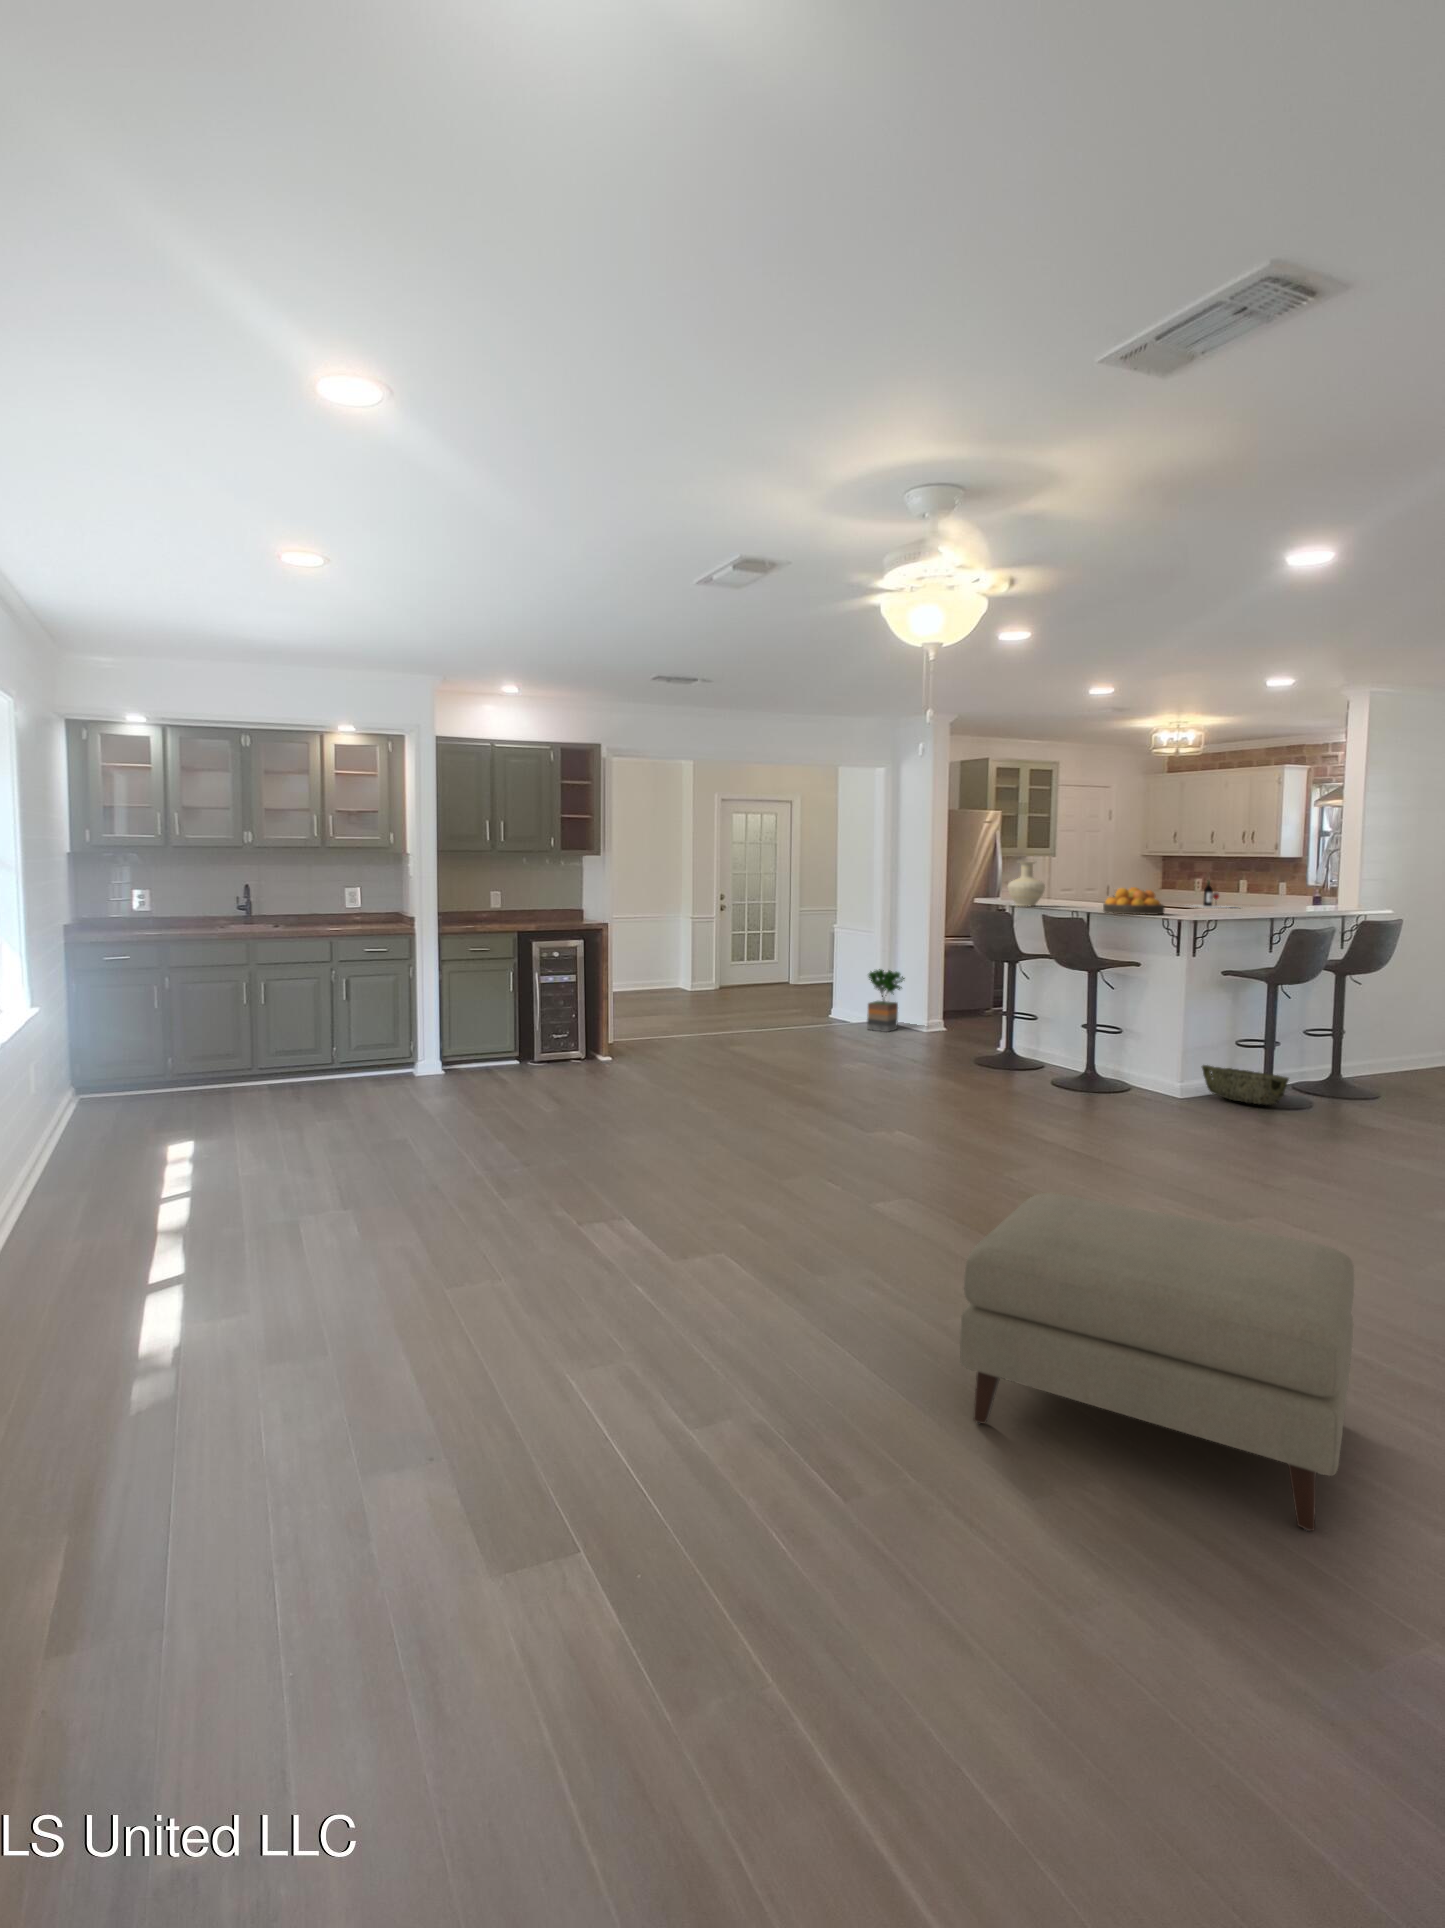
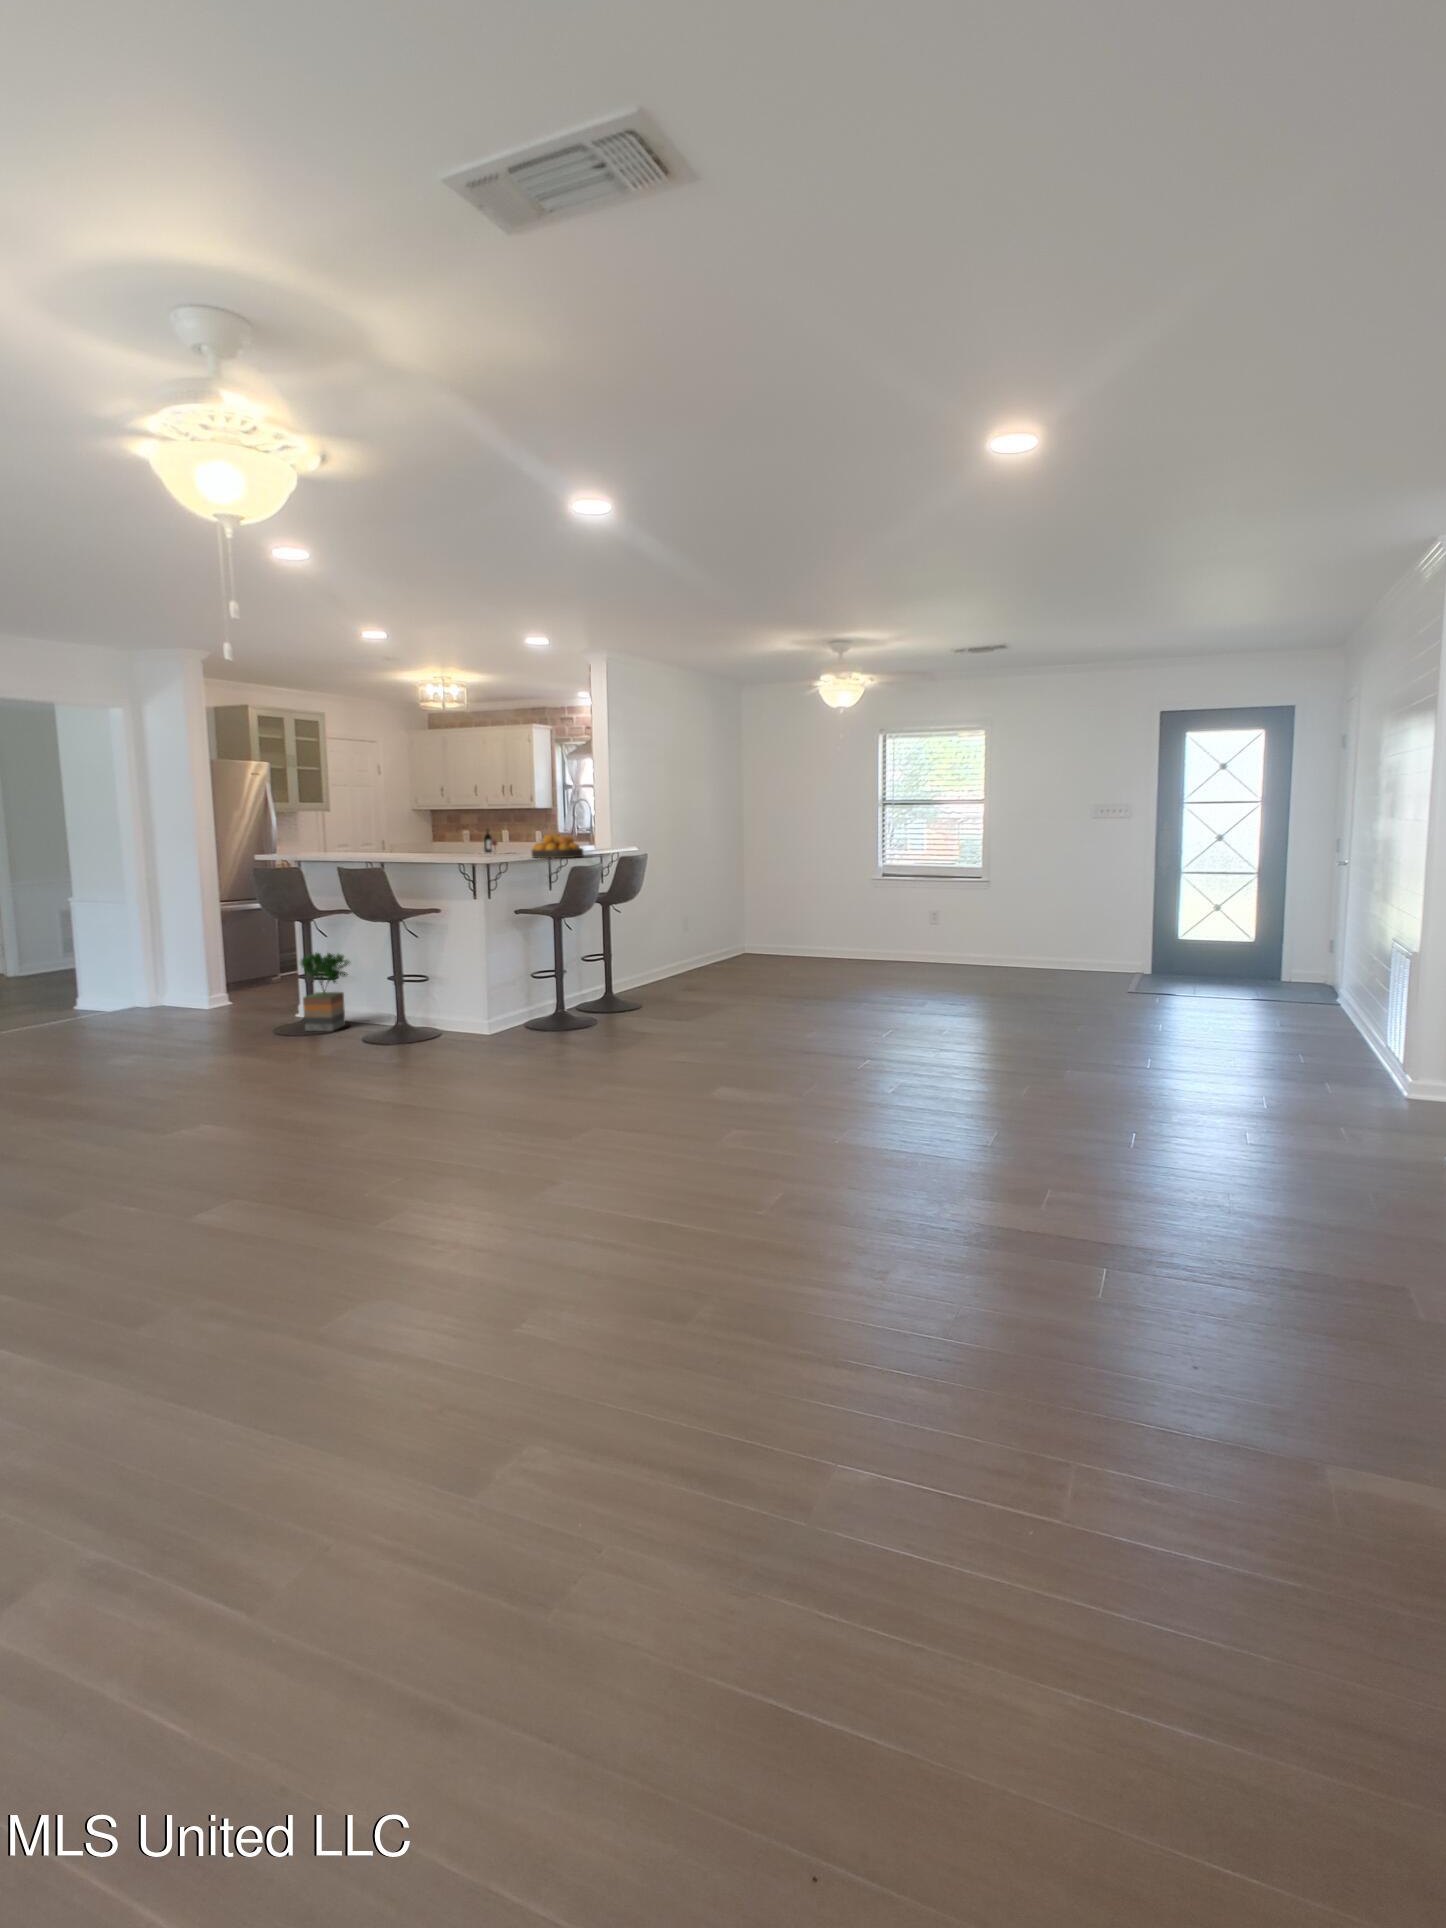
vase: present [1008,861,1045,906] -> none [293,813,336,861]
fruit bowl: present [1103,887,1164,915] -> present [531,834,583,858]
potted tree: present [867,969,905,1032] -> present [300,953,349,1031]
woven basket: present [1202,1065,1289,1104] -> none [505,999,579,1030]
ottoman: present [960,1193,1354,1531] -> none [360,1145,741,1446]

